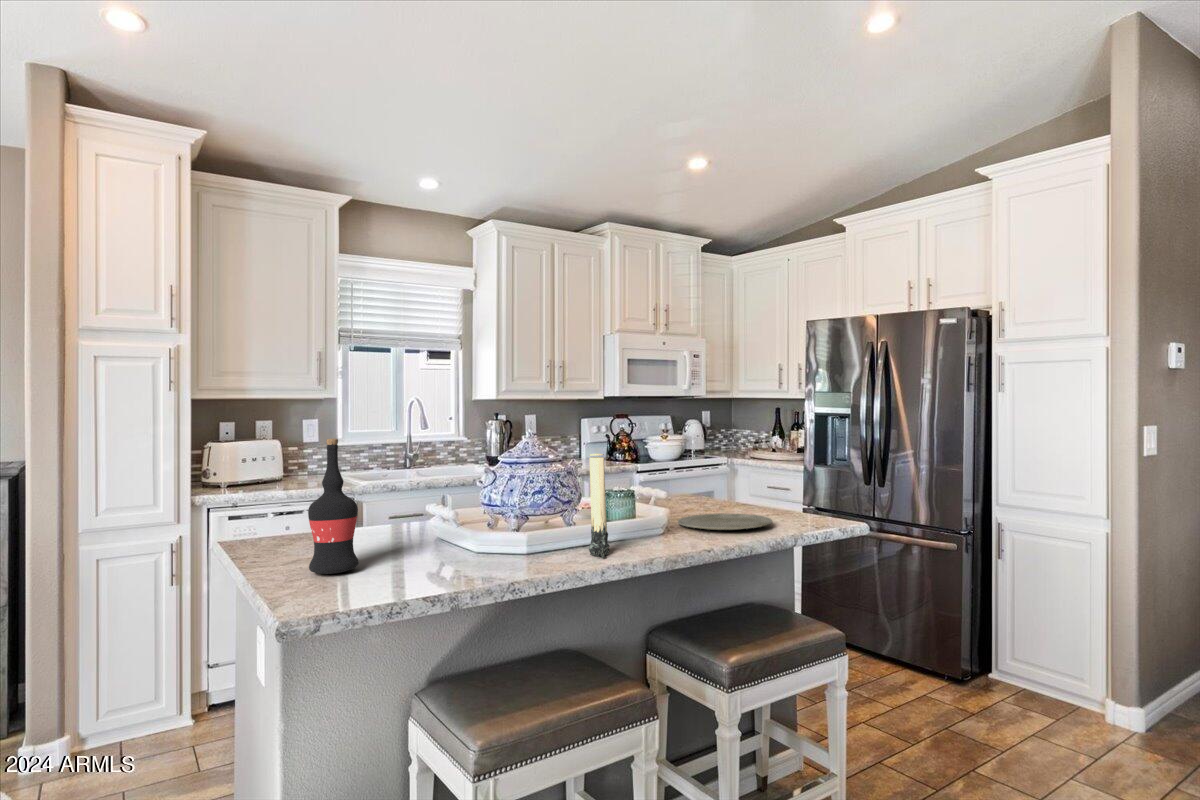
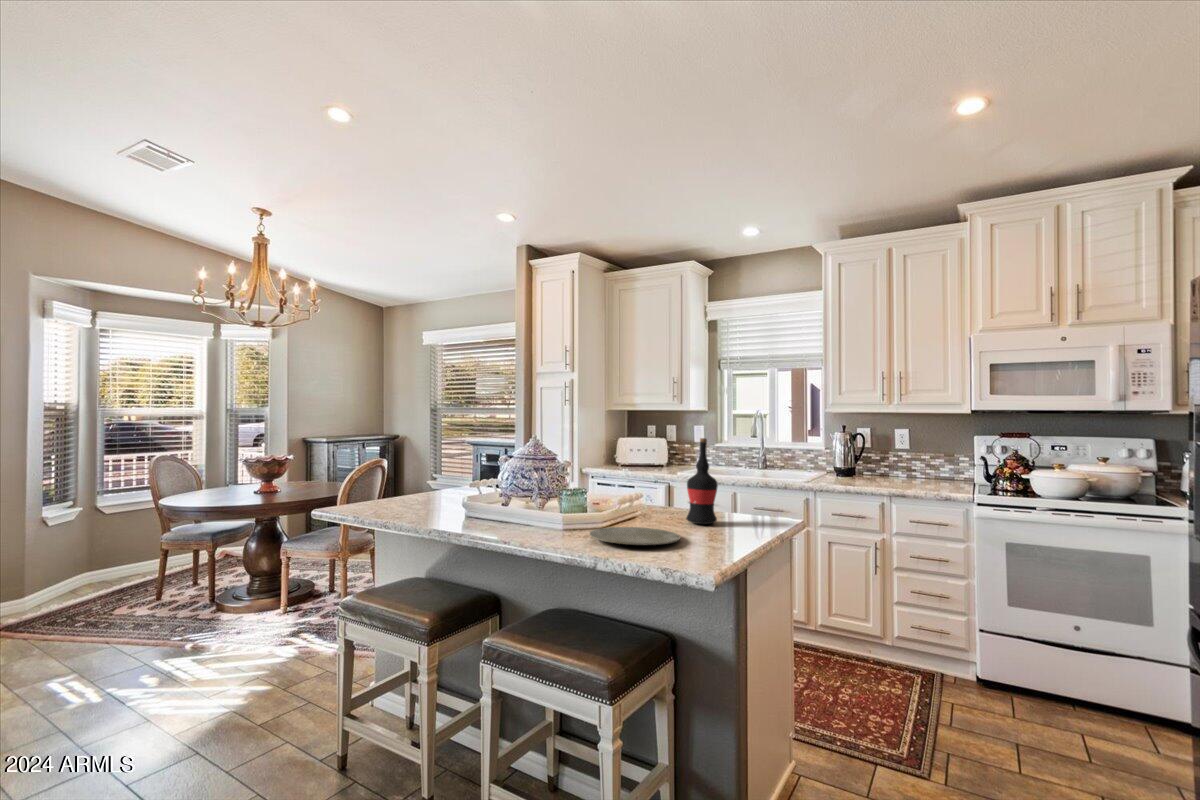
wine bottle: present [308,439,359,574] -> present [686,438,718,524]
candle: present [589,453,610,558] -> none [478,453,500,528]

